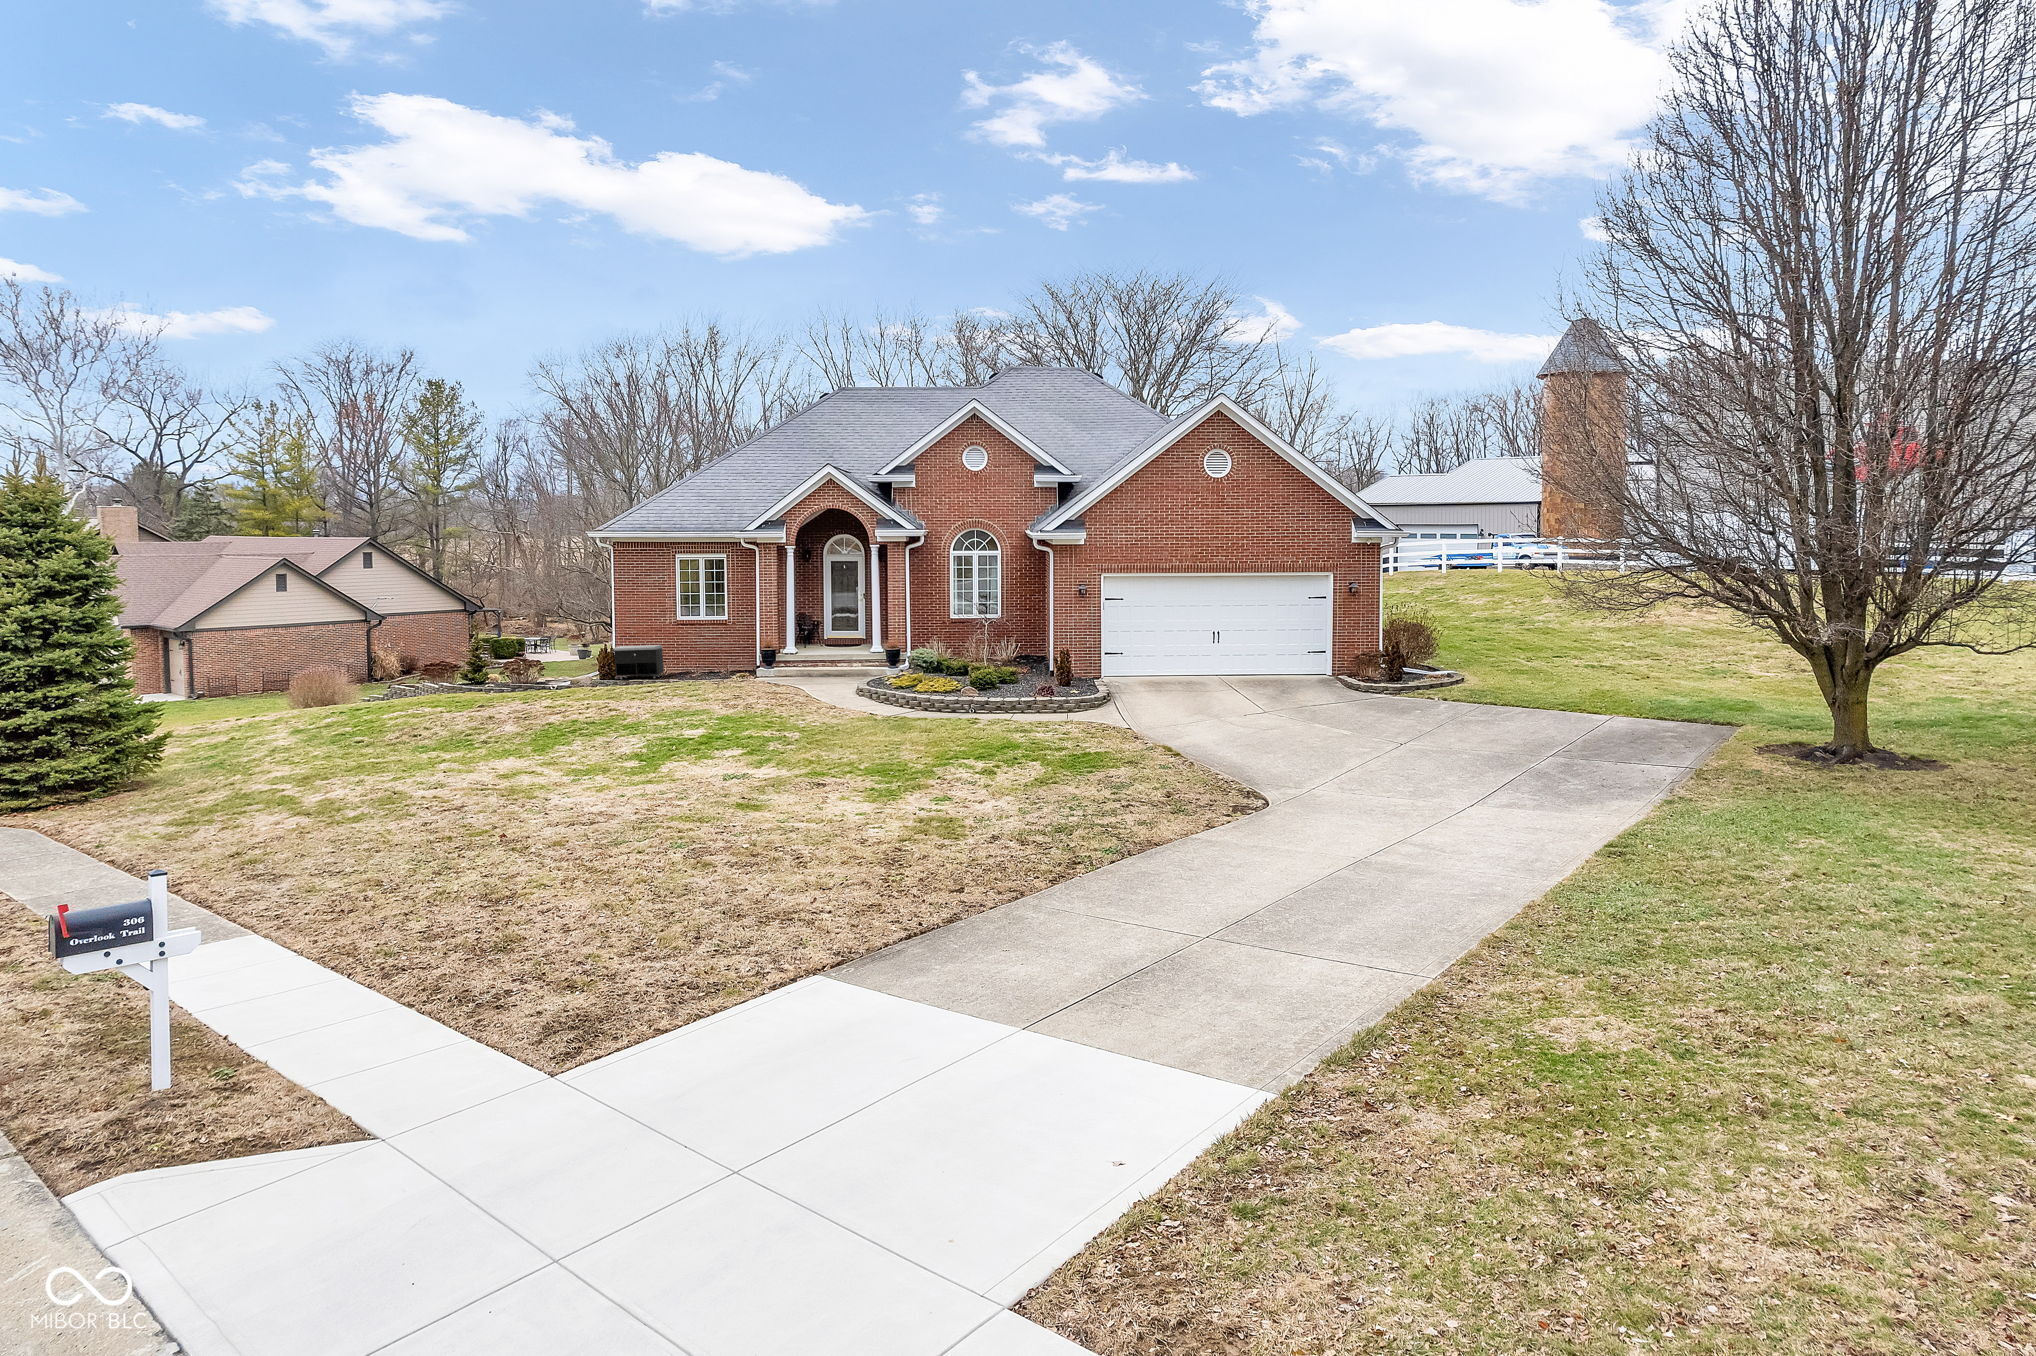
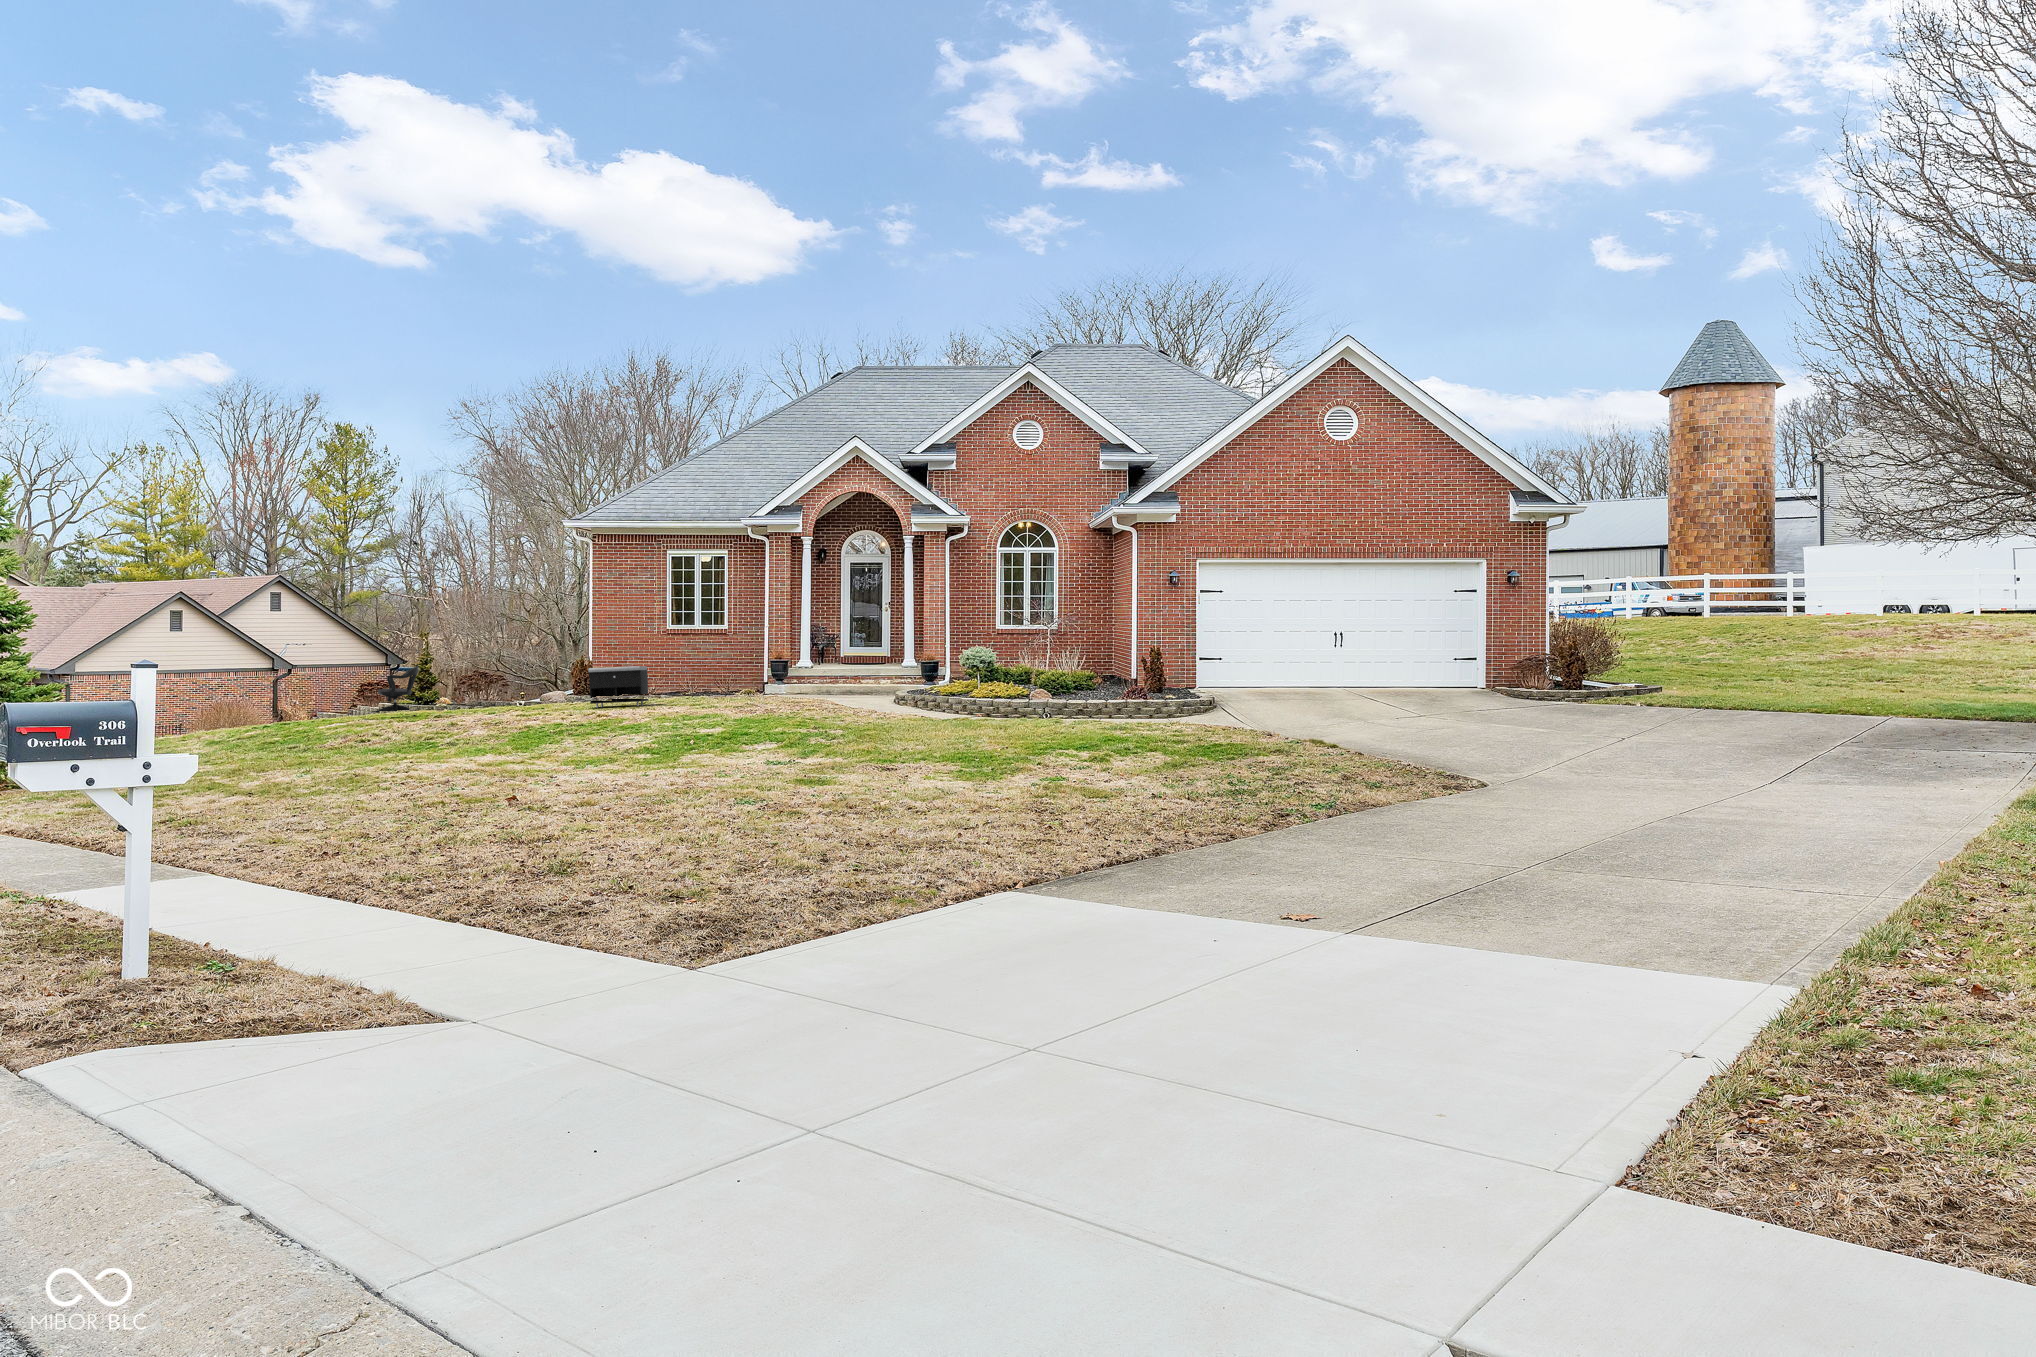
chair: none [437,644,475,687] -> present [371,666,418,717]

